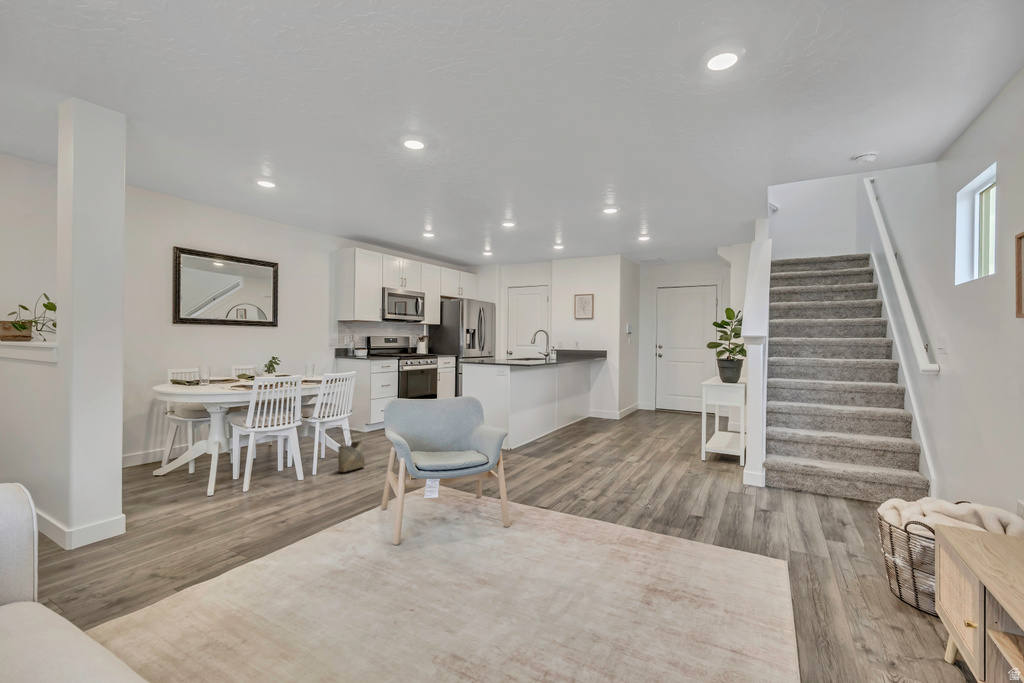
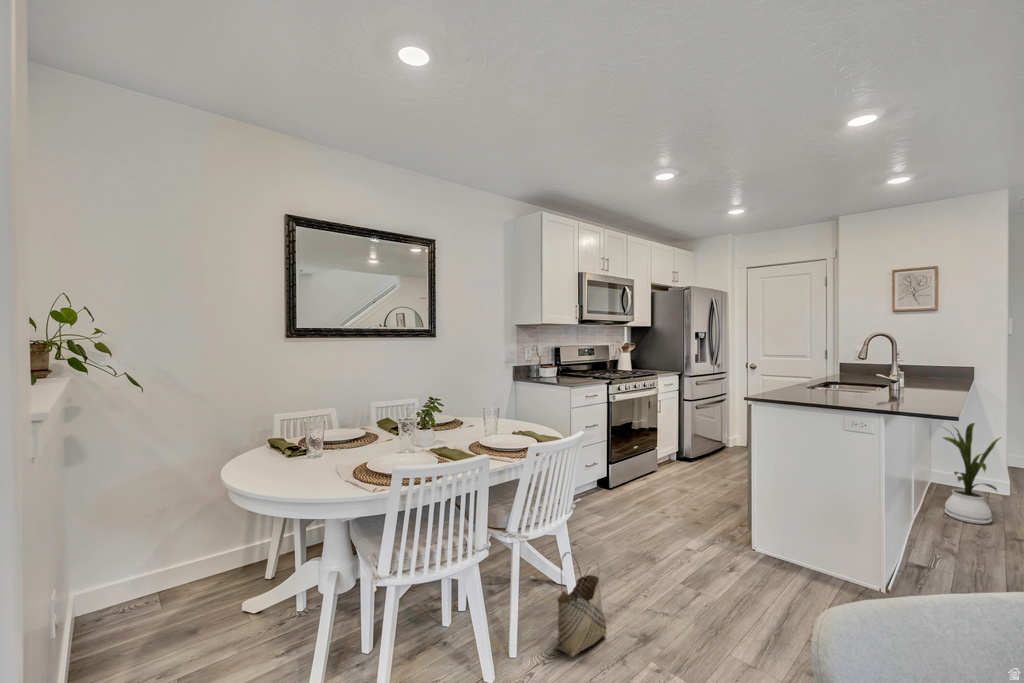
house plant: none [571,375,600,429] -> present [944,423,1000,524]

